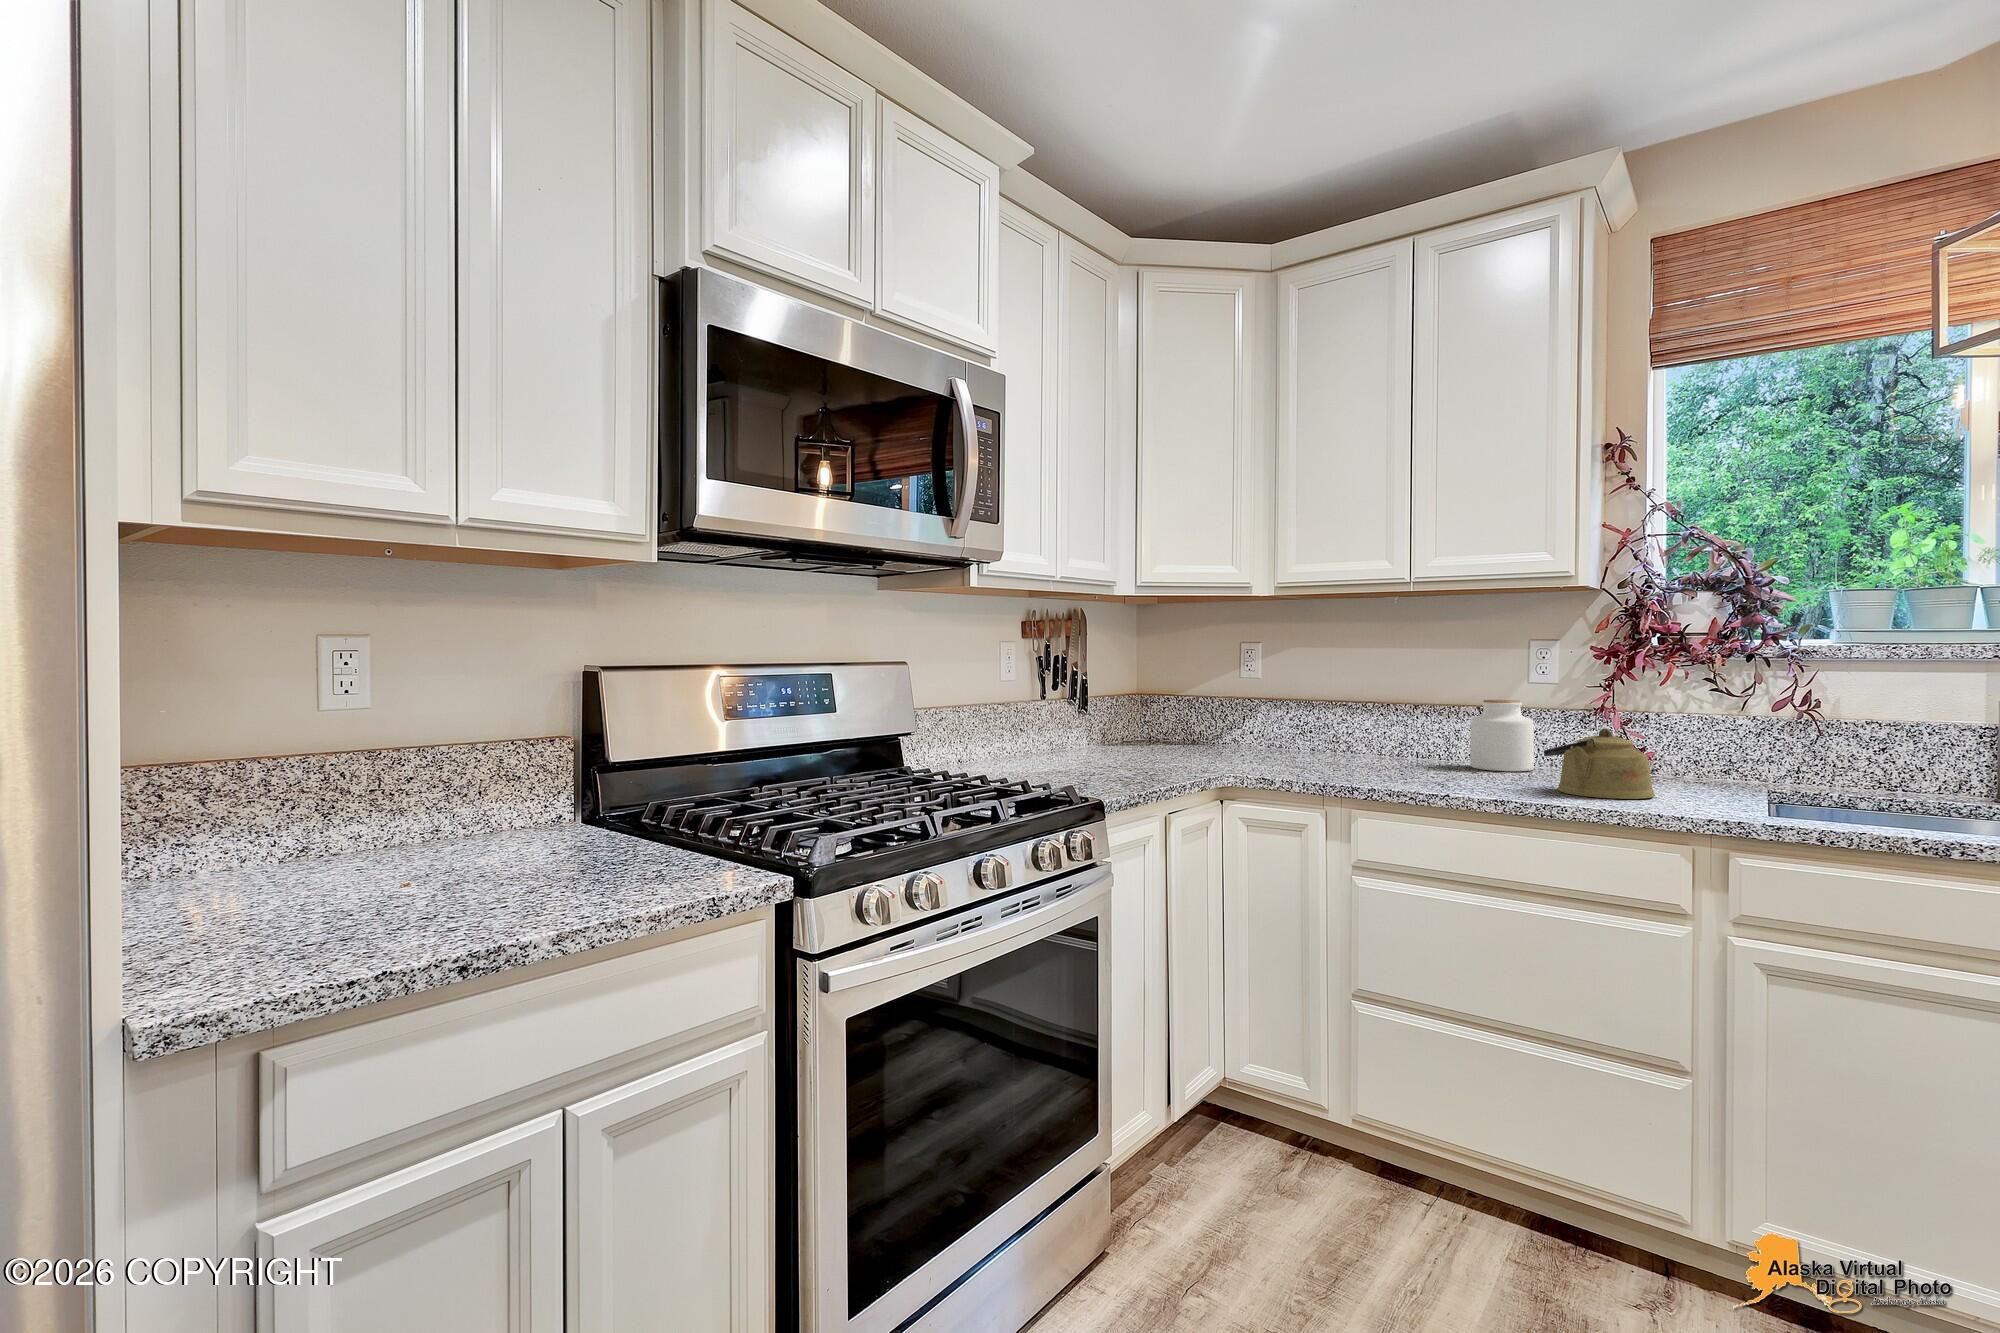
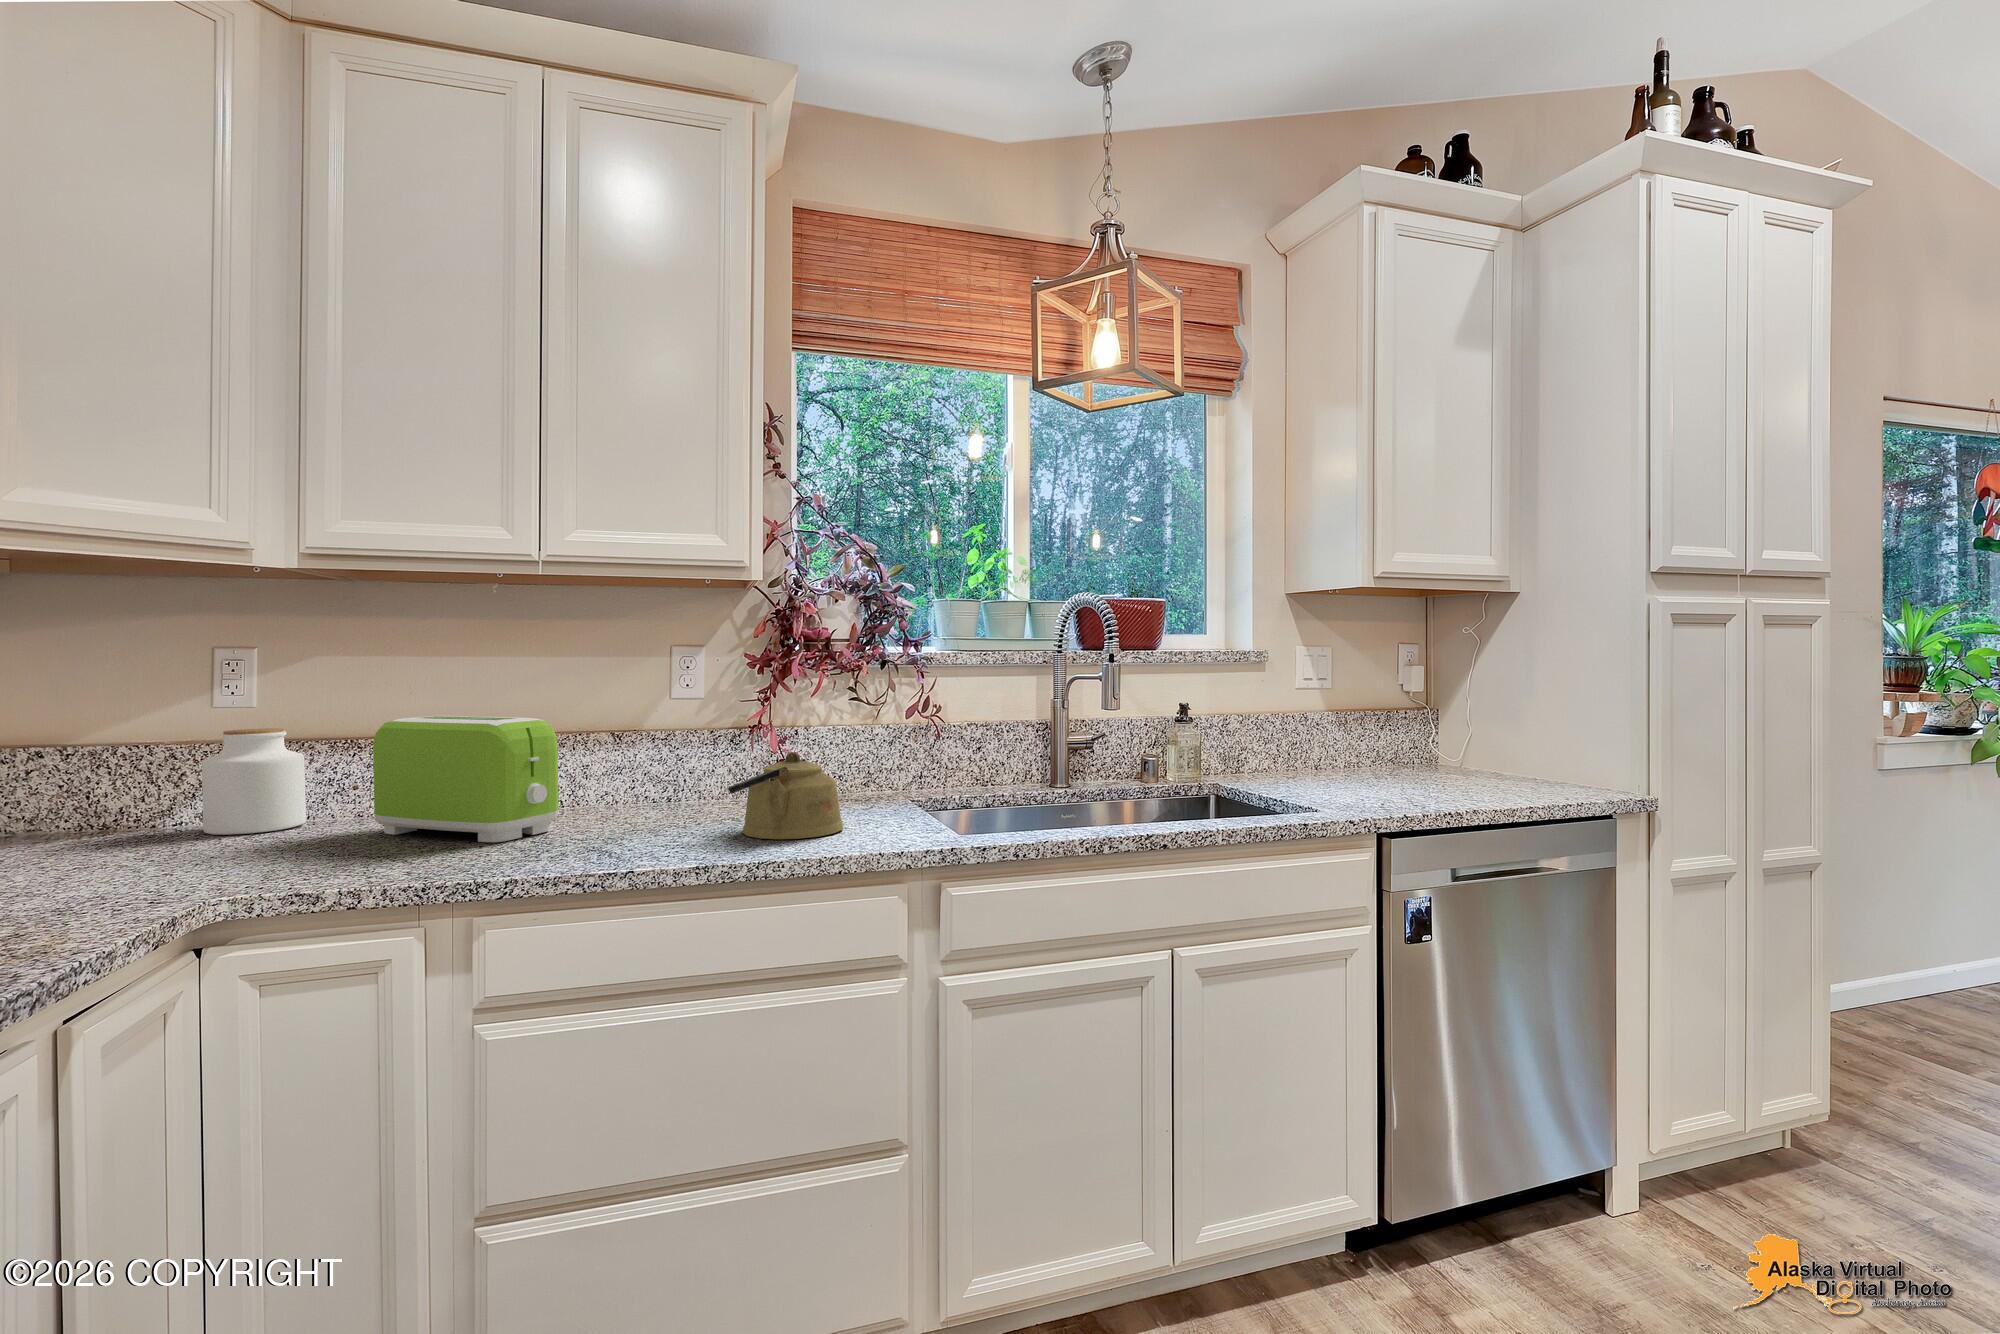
toaster: none [1316,688,1425,772] -> present [373,716,559,842]
jar: present [1470,700,1534,771] -> present [202,728,306,835]

